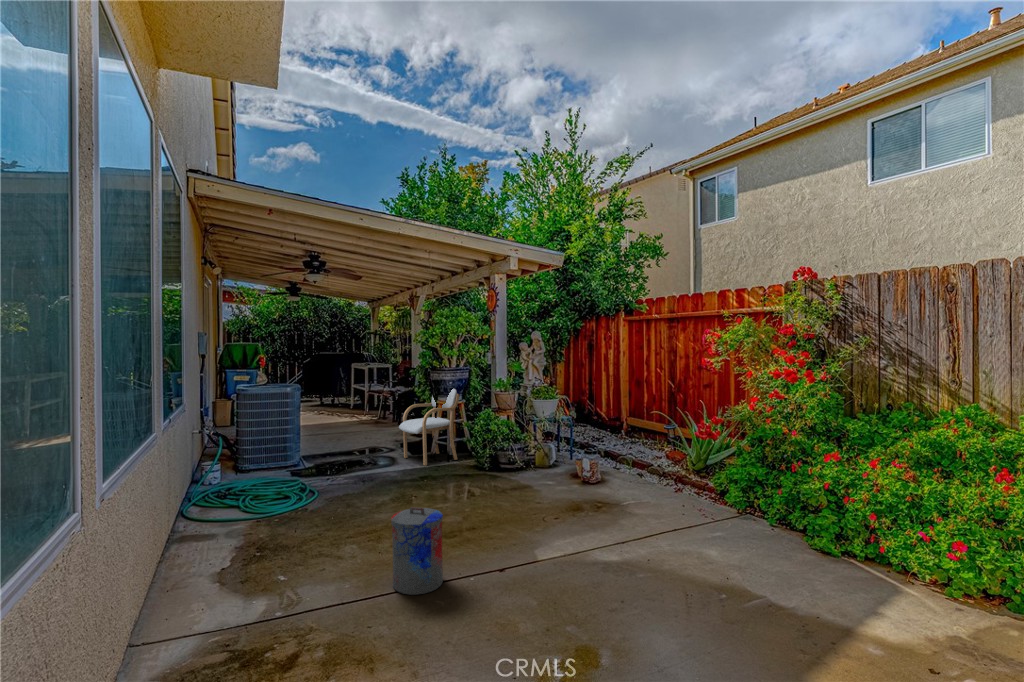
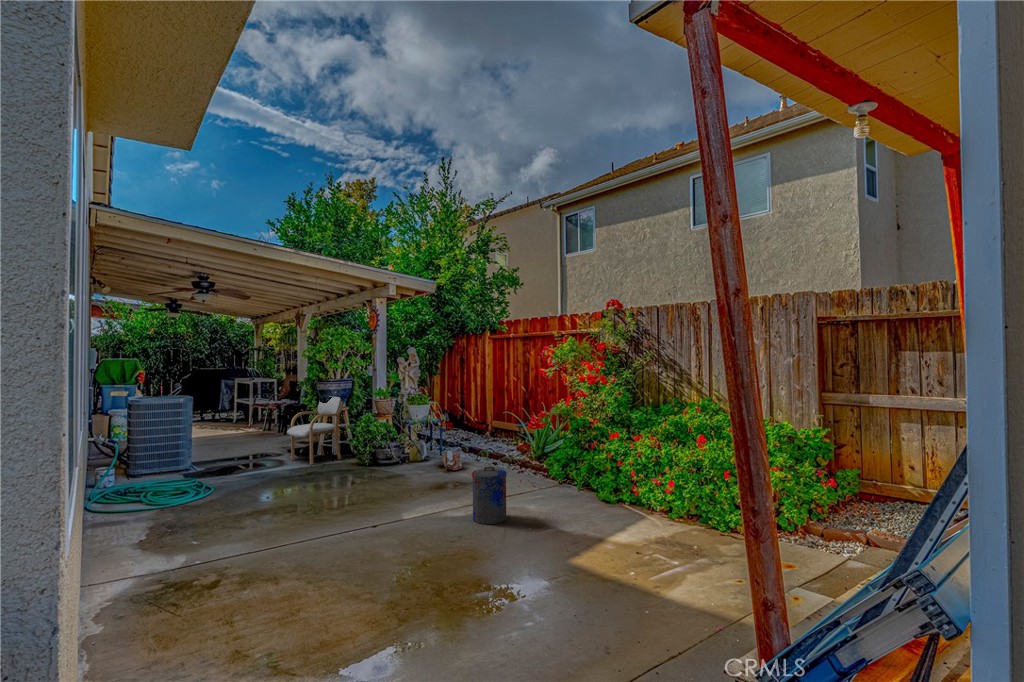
trash can: present [391,507,443,595] -> present [472,467,507,524]

